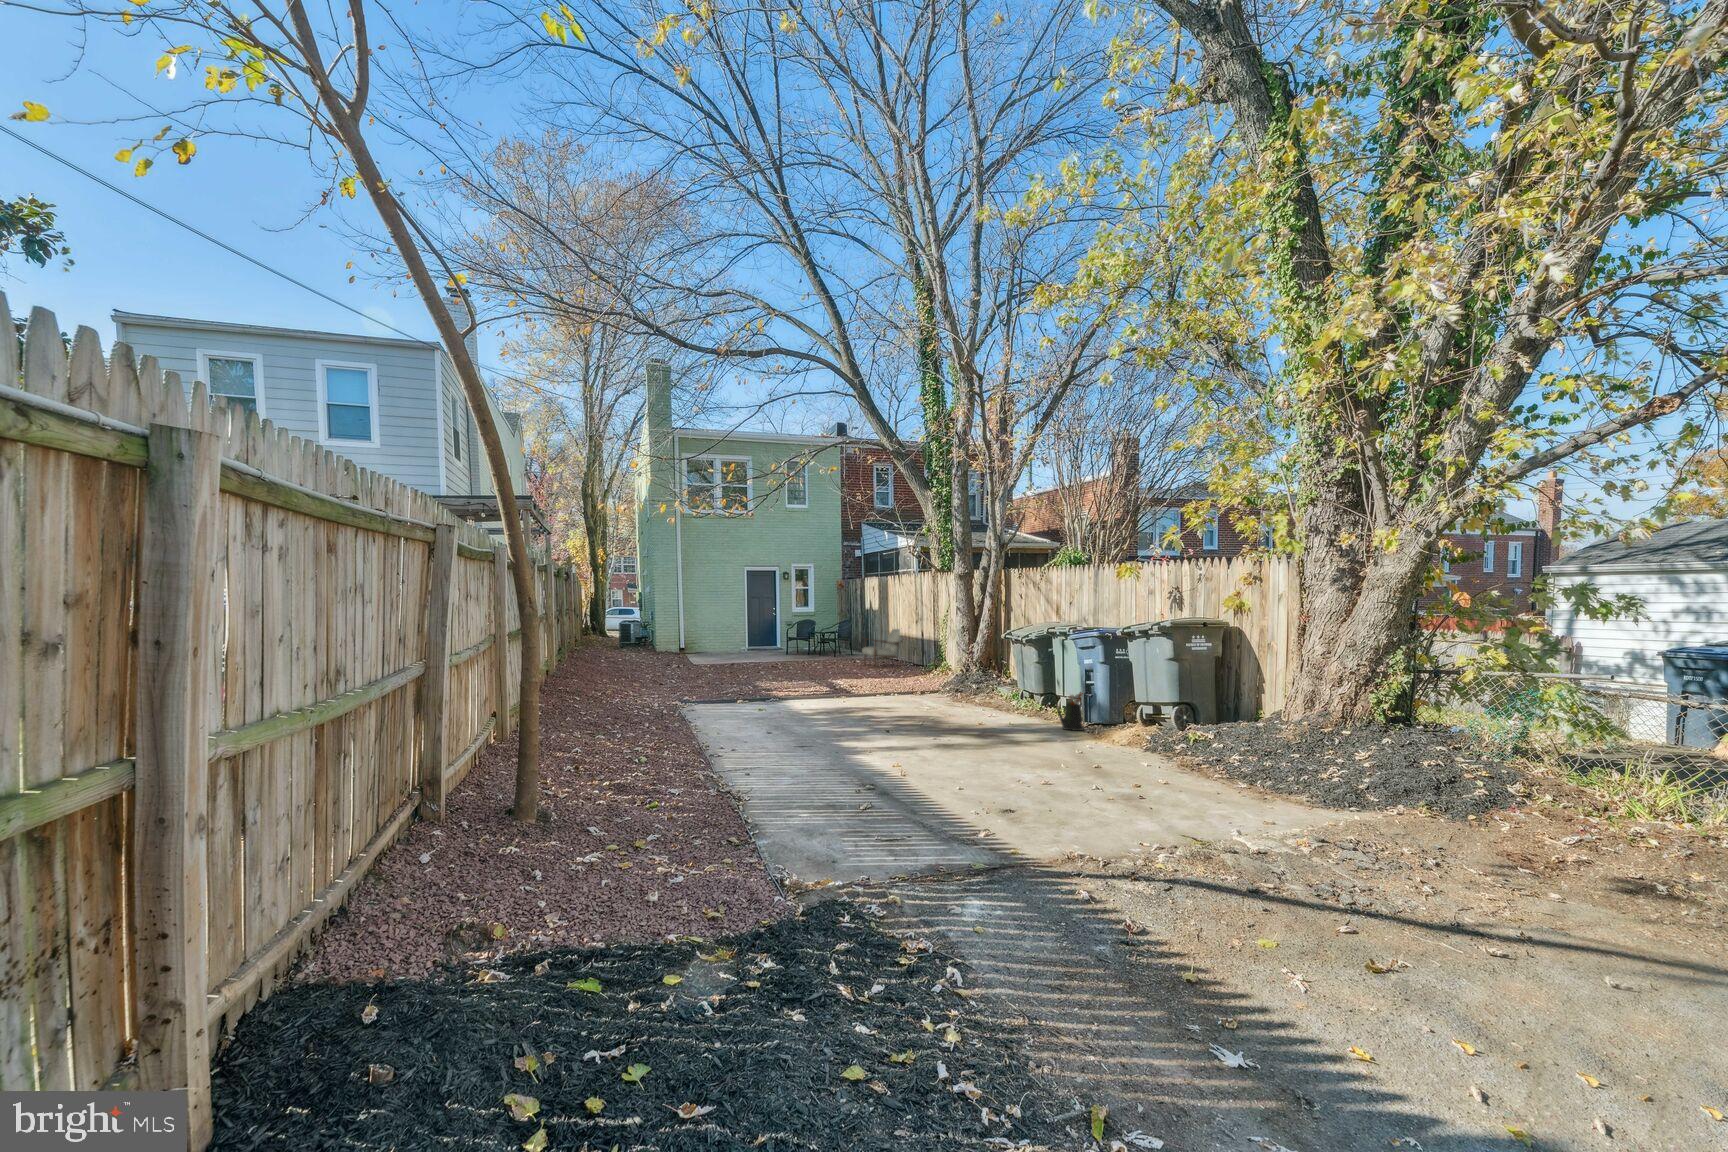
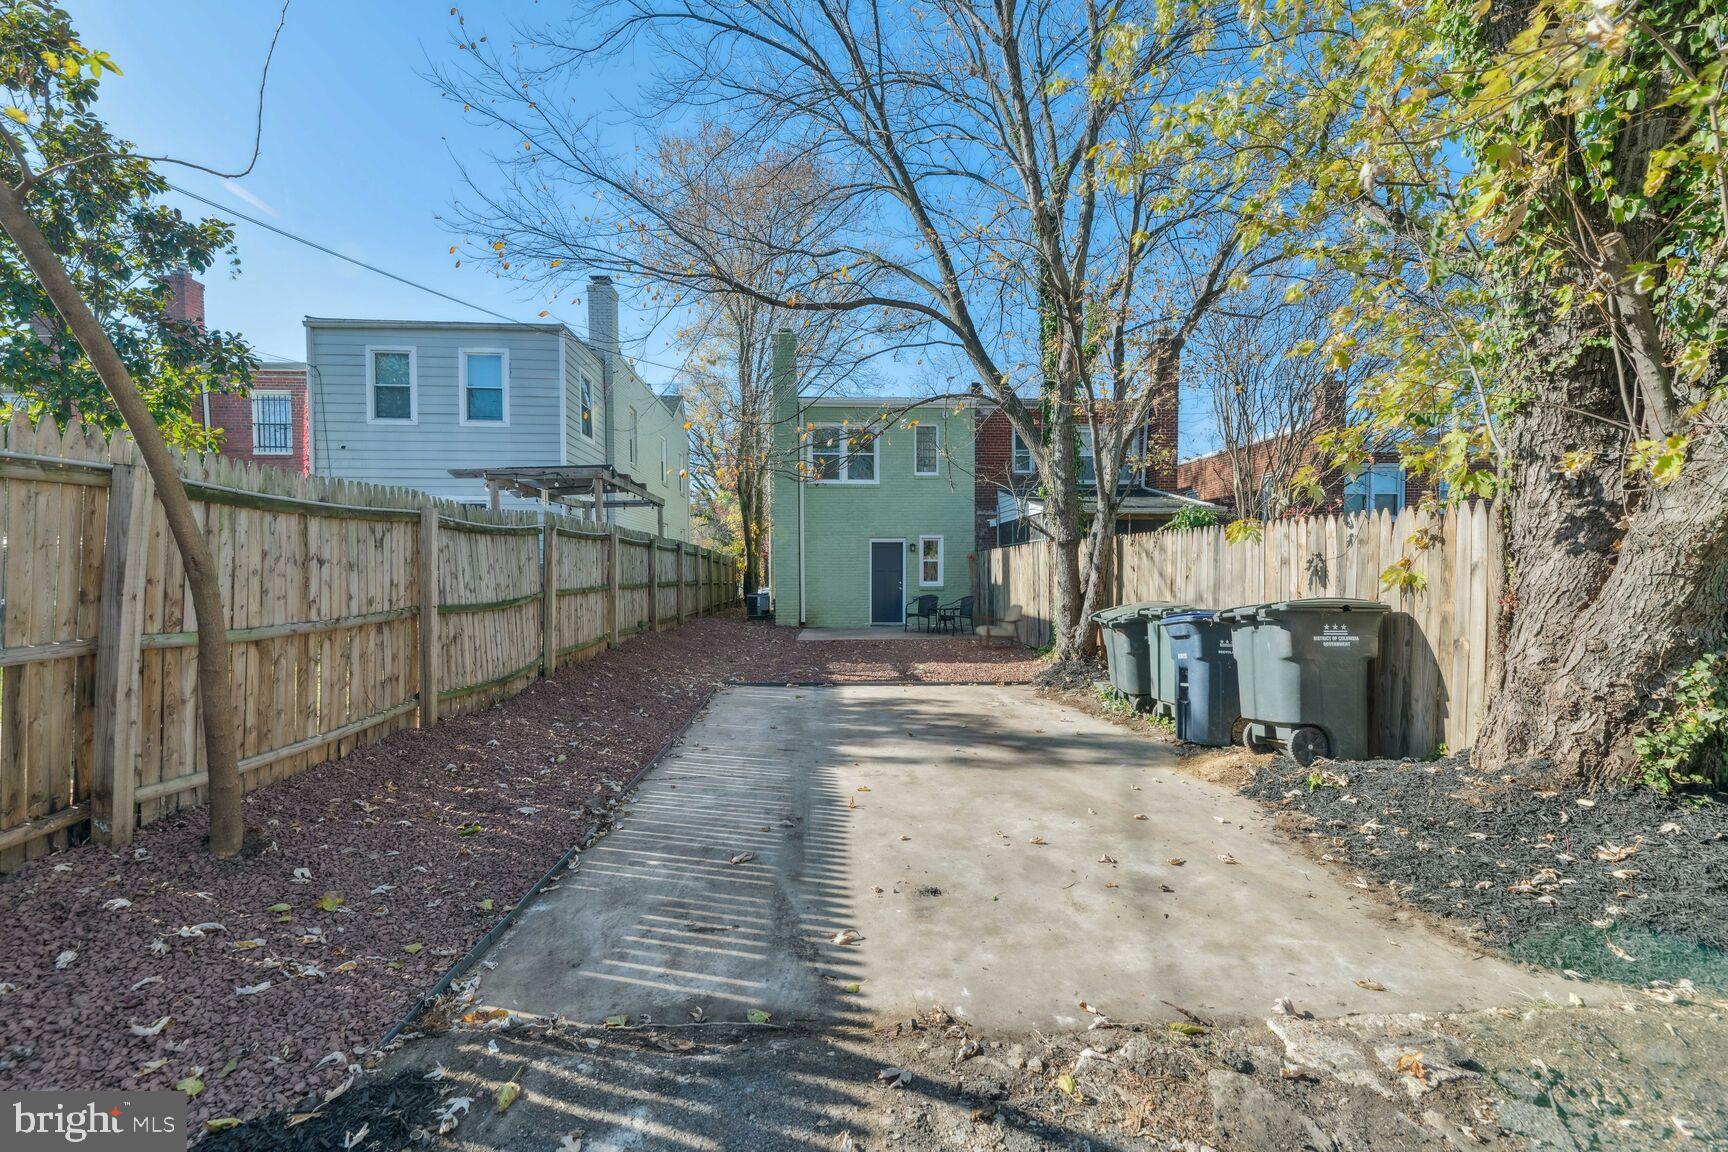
watering can: present [1056,692,1084,731] -> none [1130,699,1178,755]

